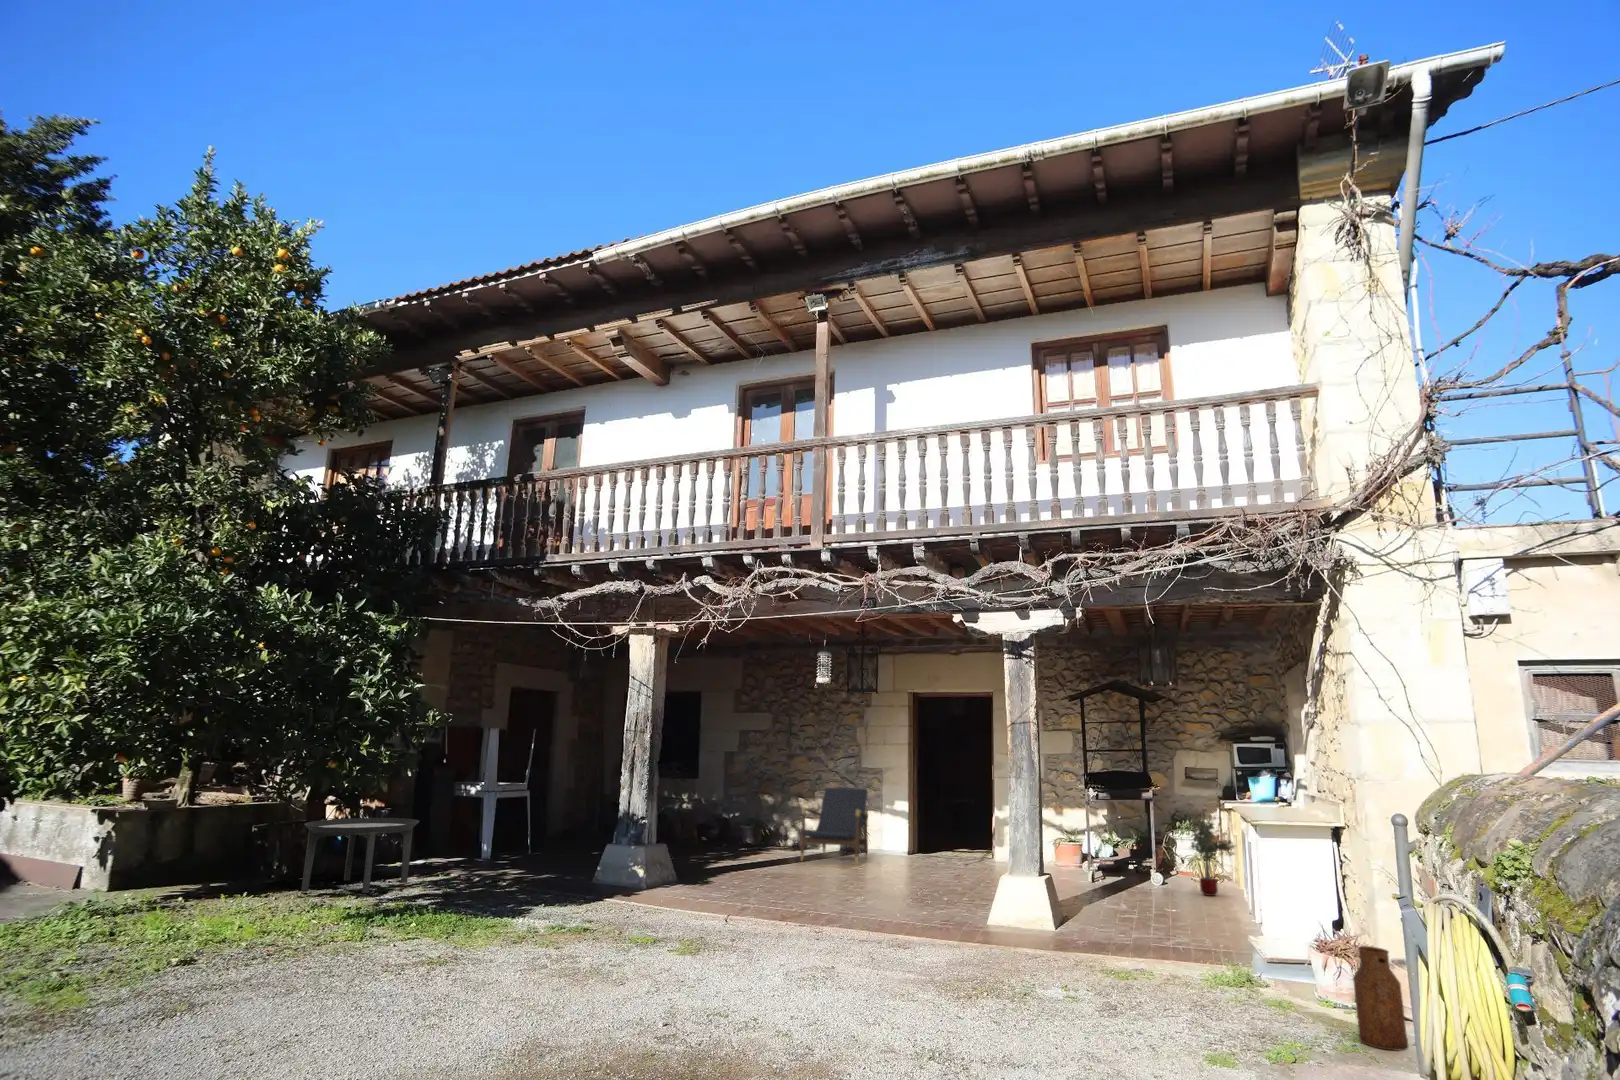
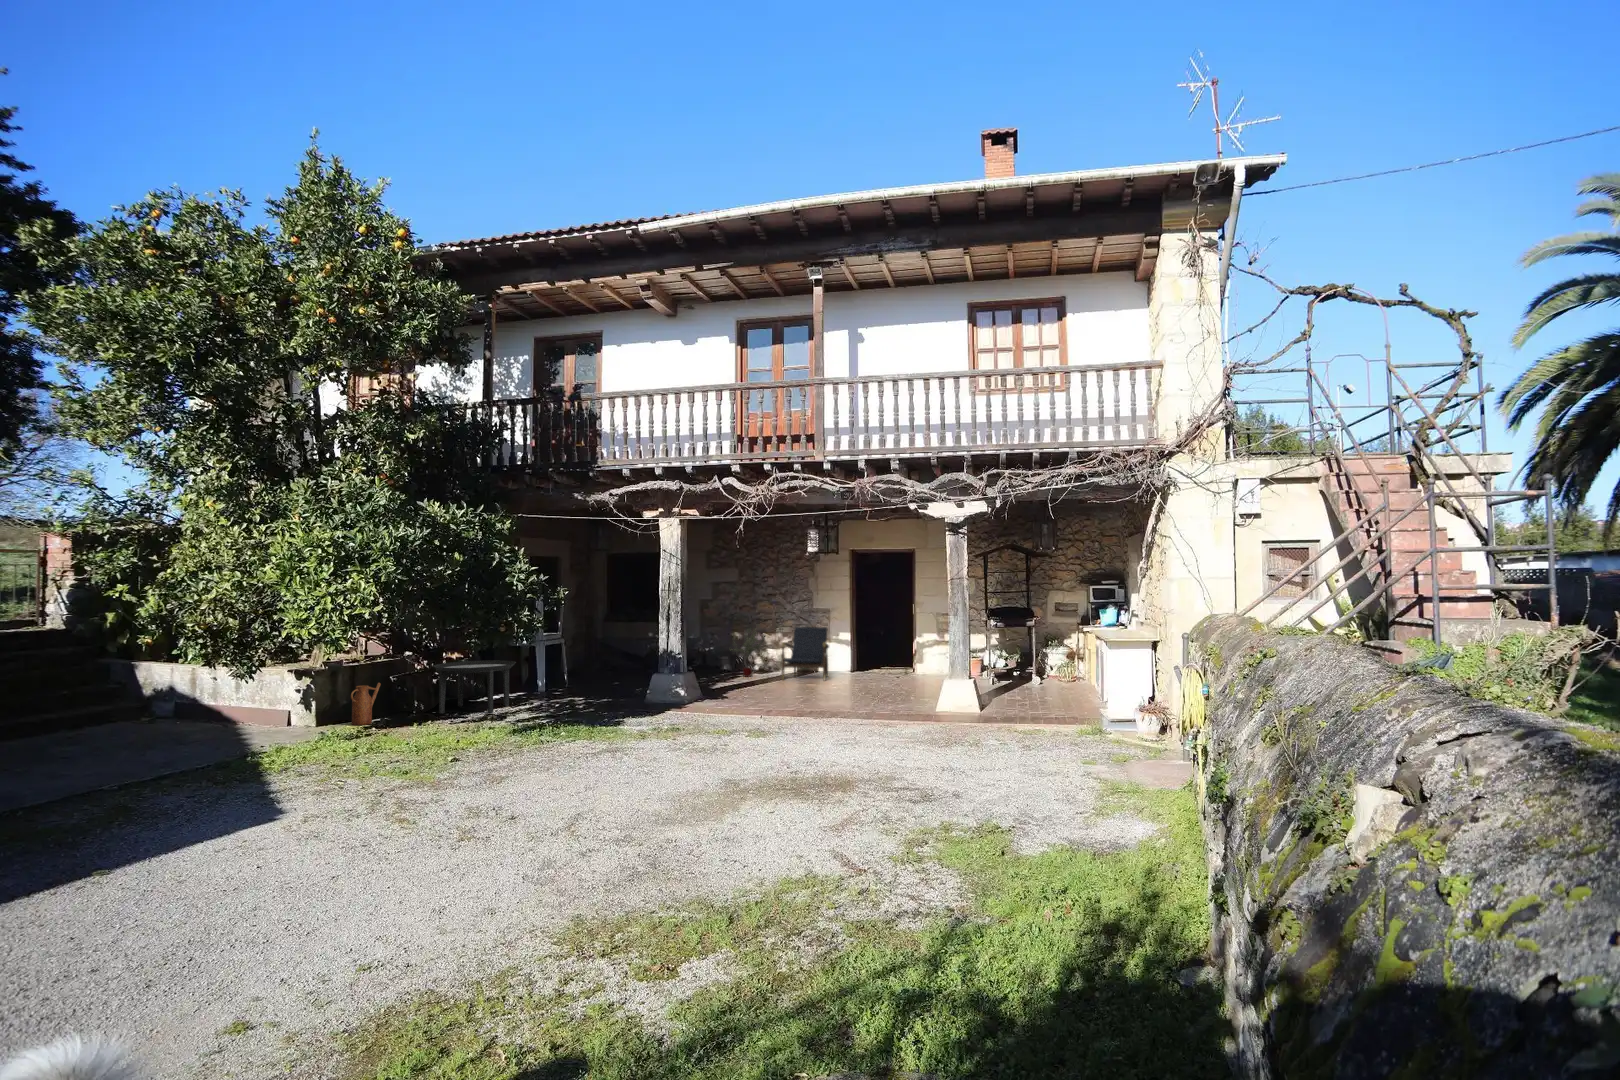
potted tree: present [1189,809,1235,896] -> present [730,630,765,677]
watering can: present [1353,946,1408,1051] -> present [351,683,381,725]

